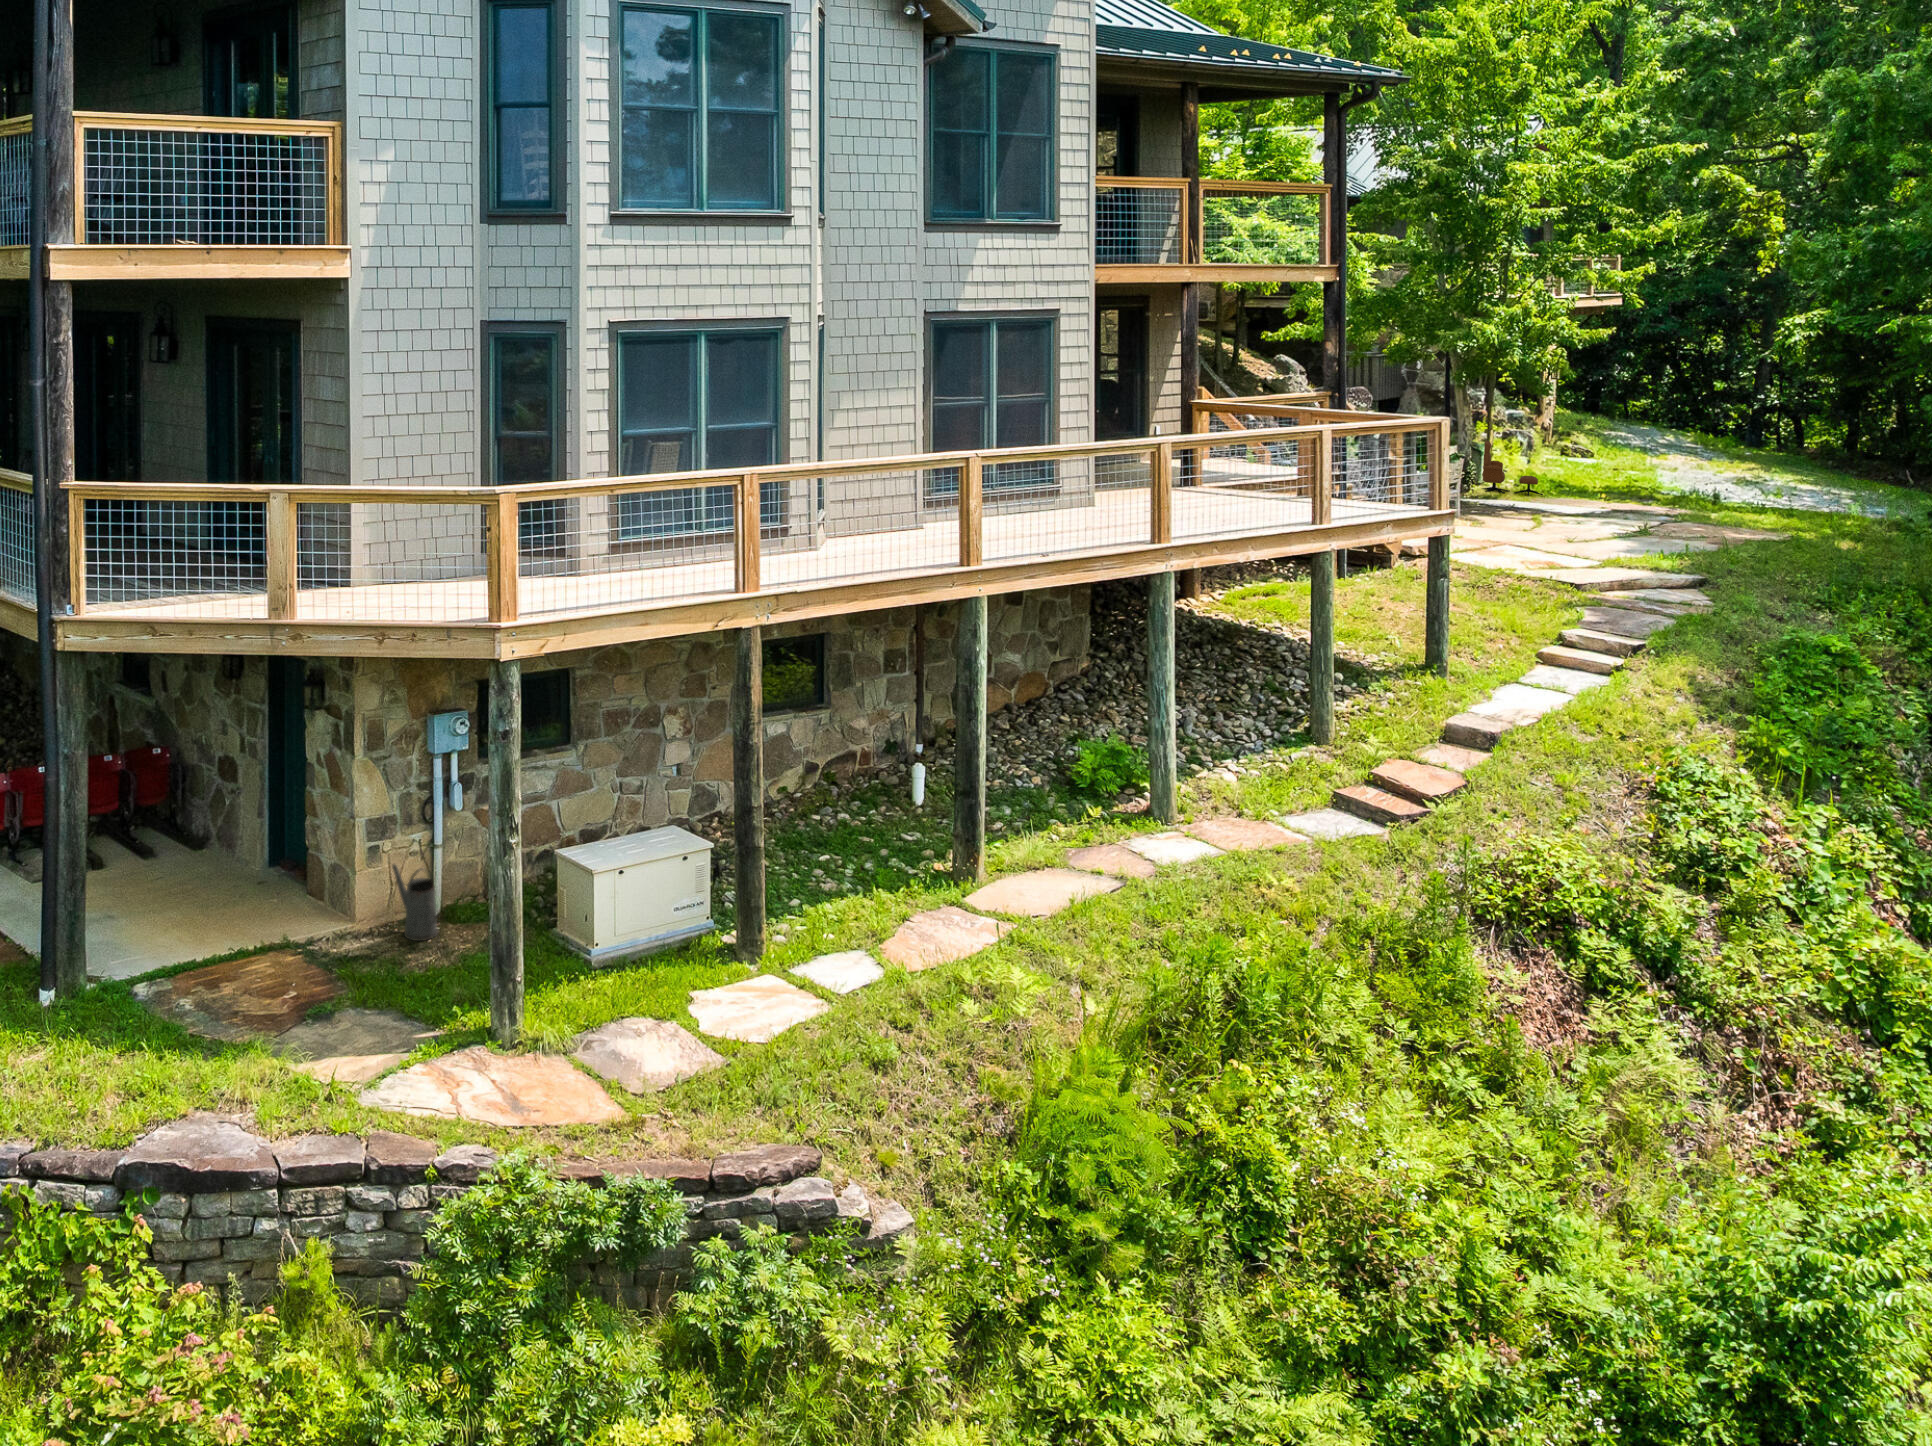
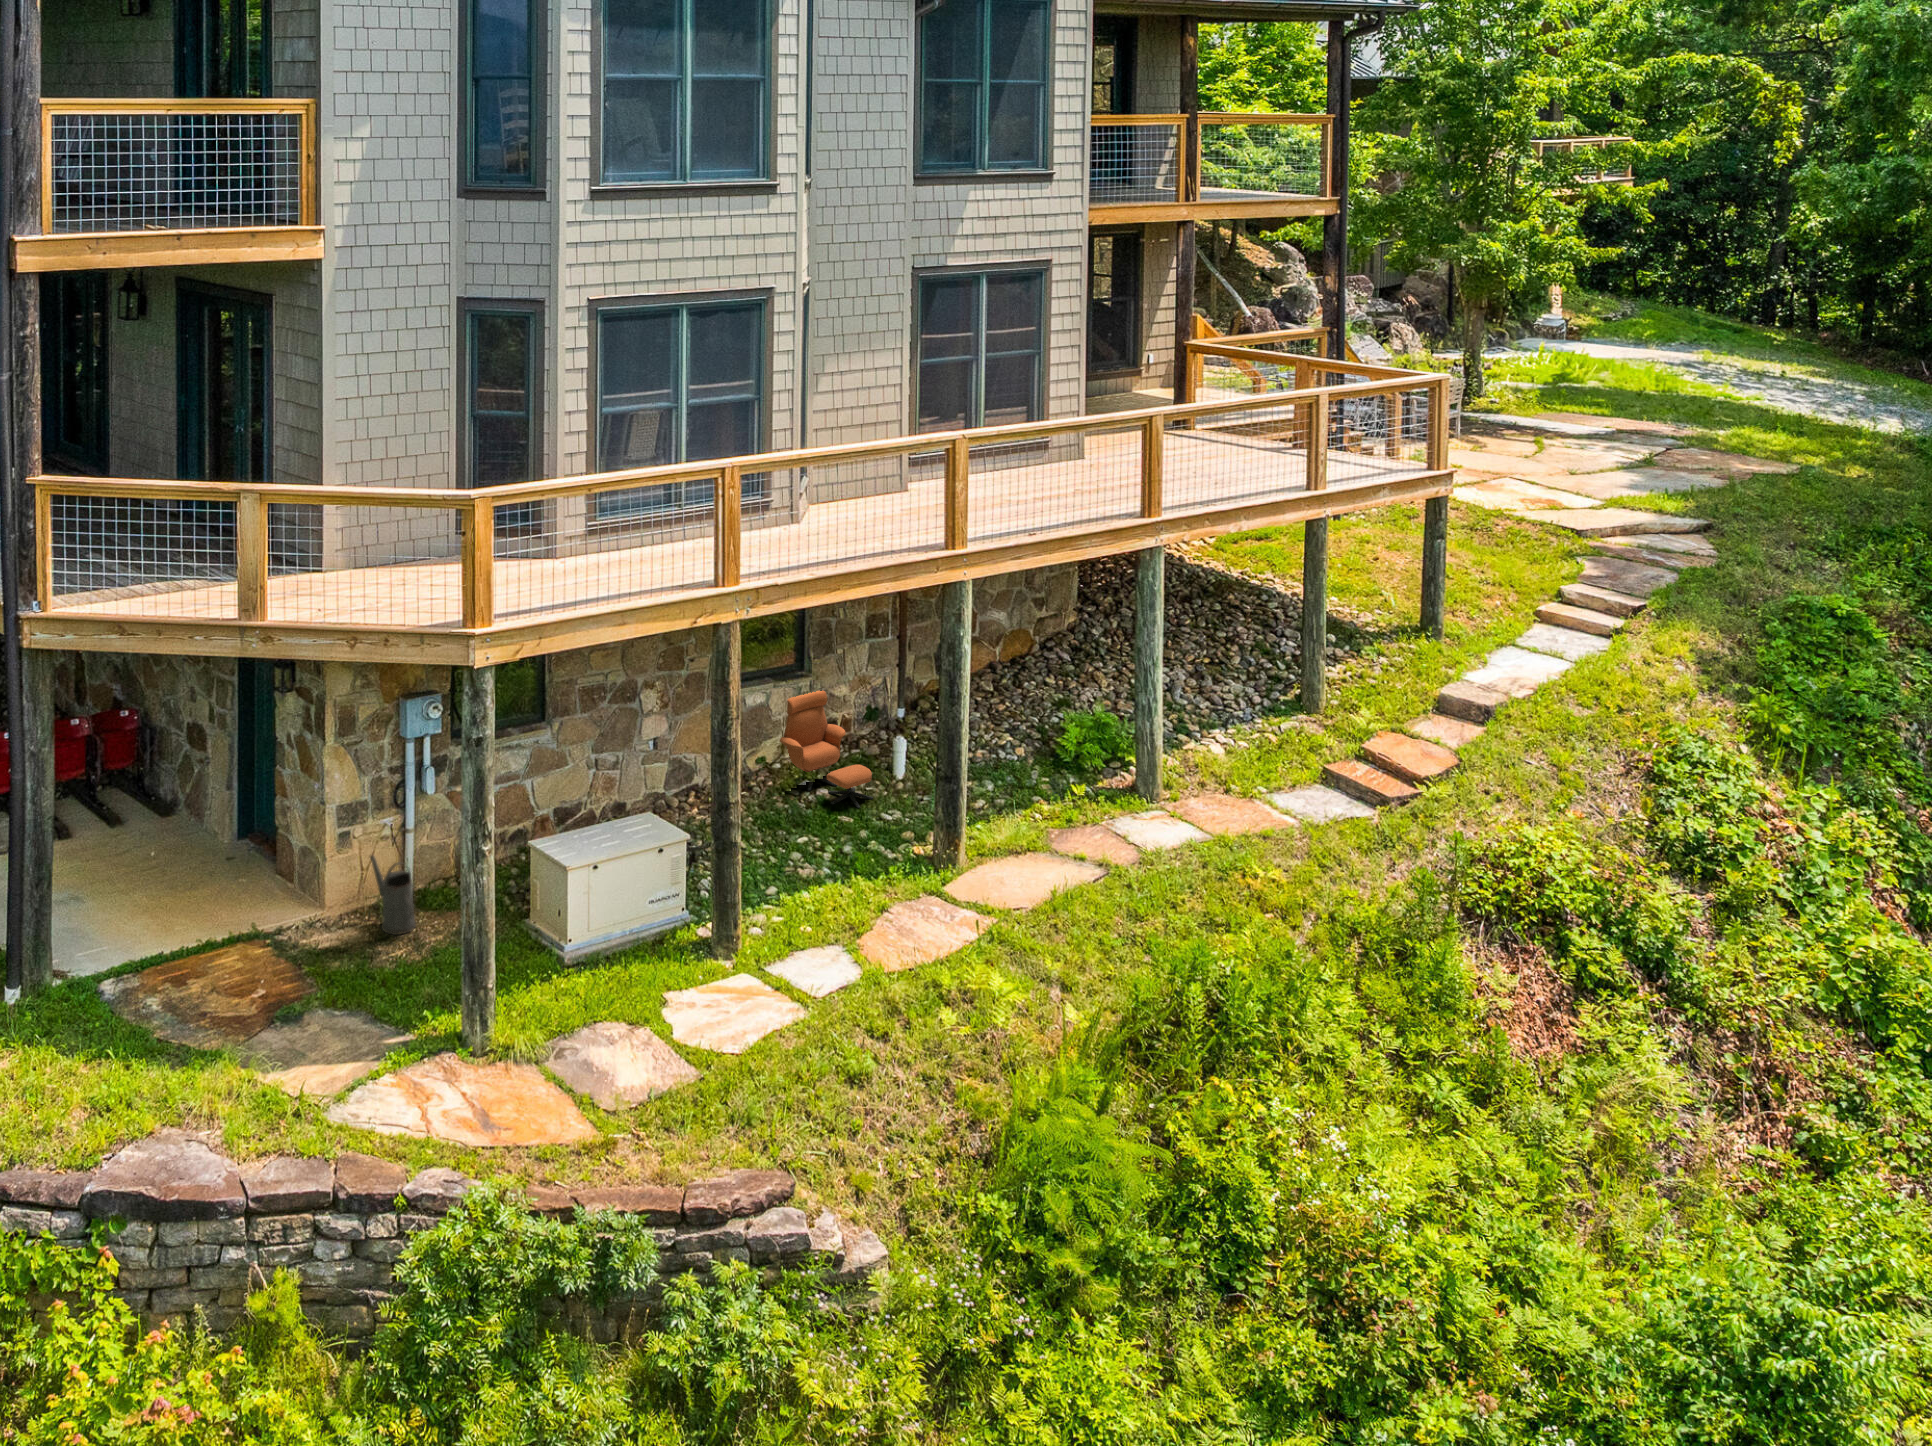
lounge chair: present [1482,441,1543,495] -> present [780,690,873,808]

